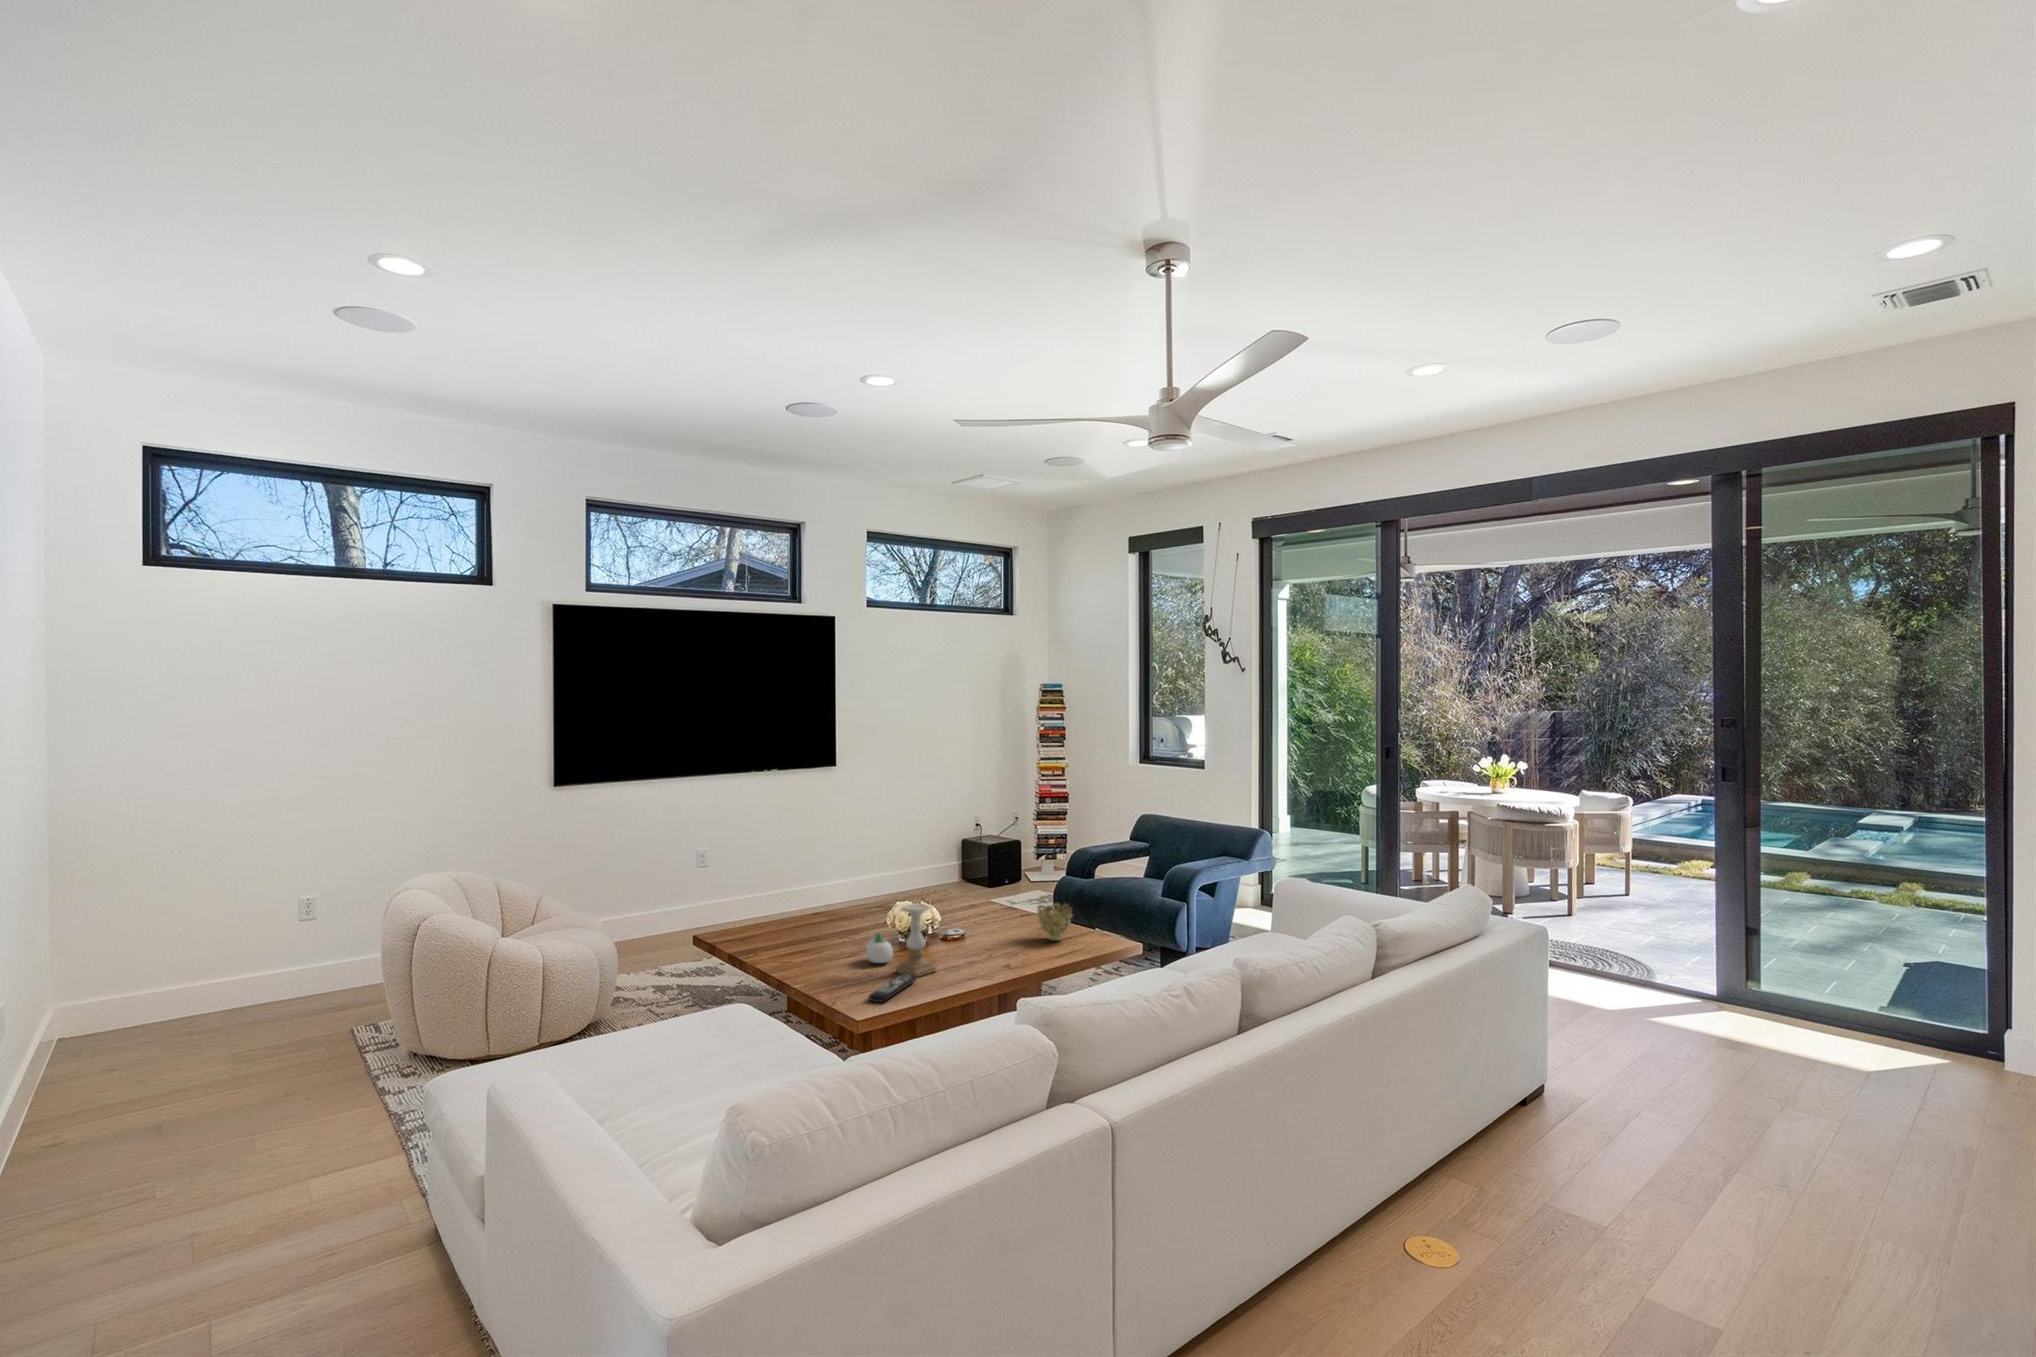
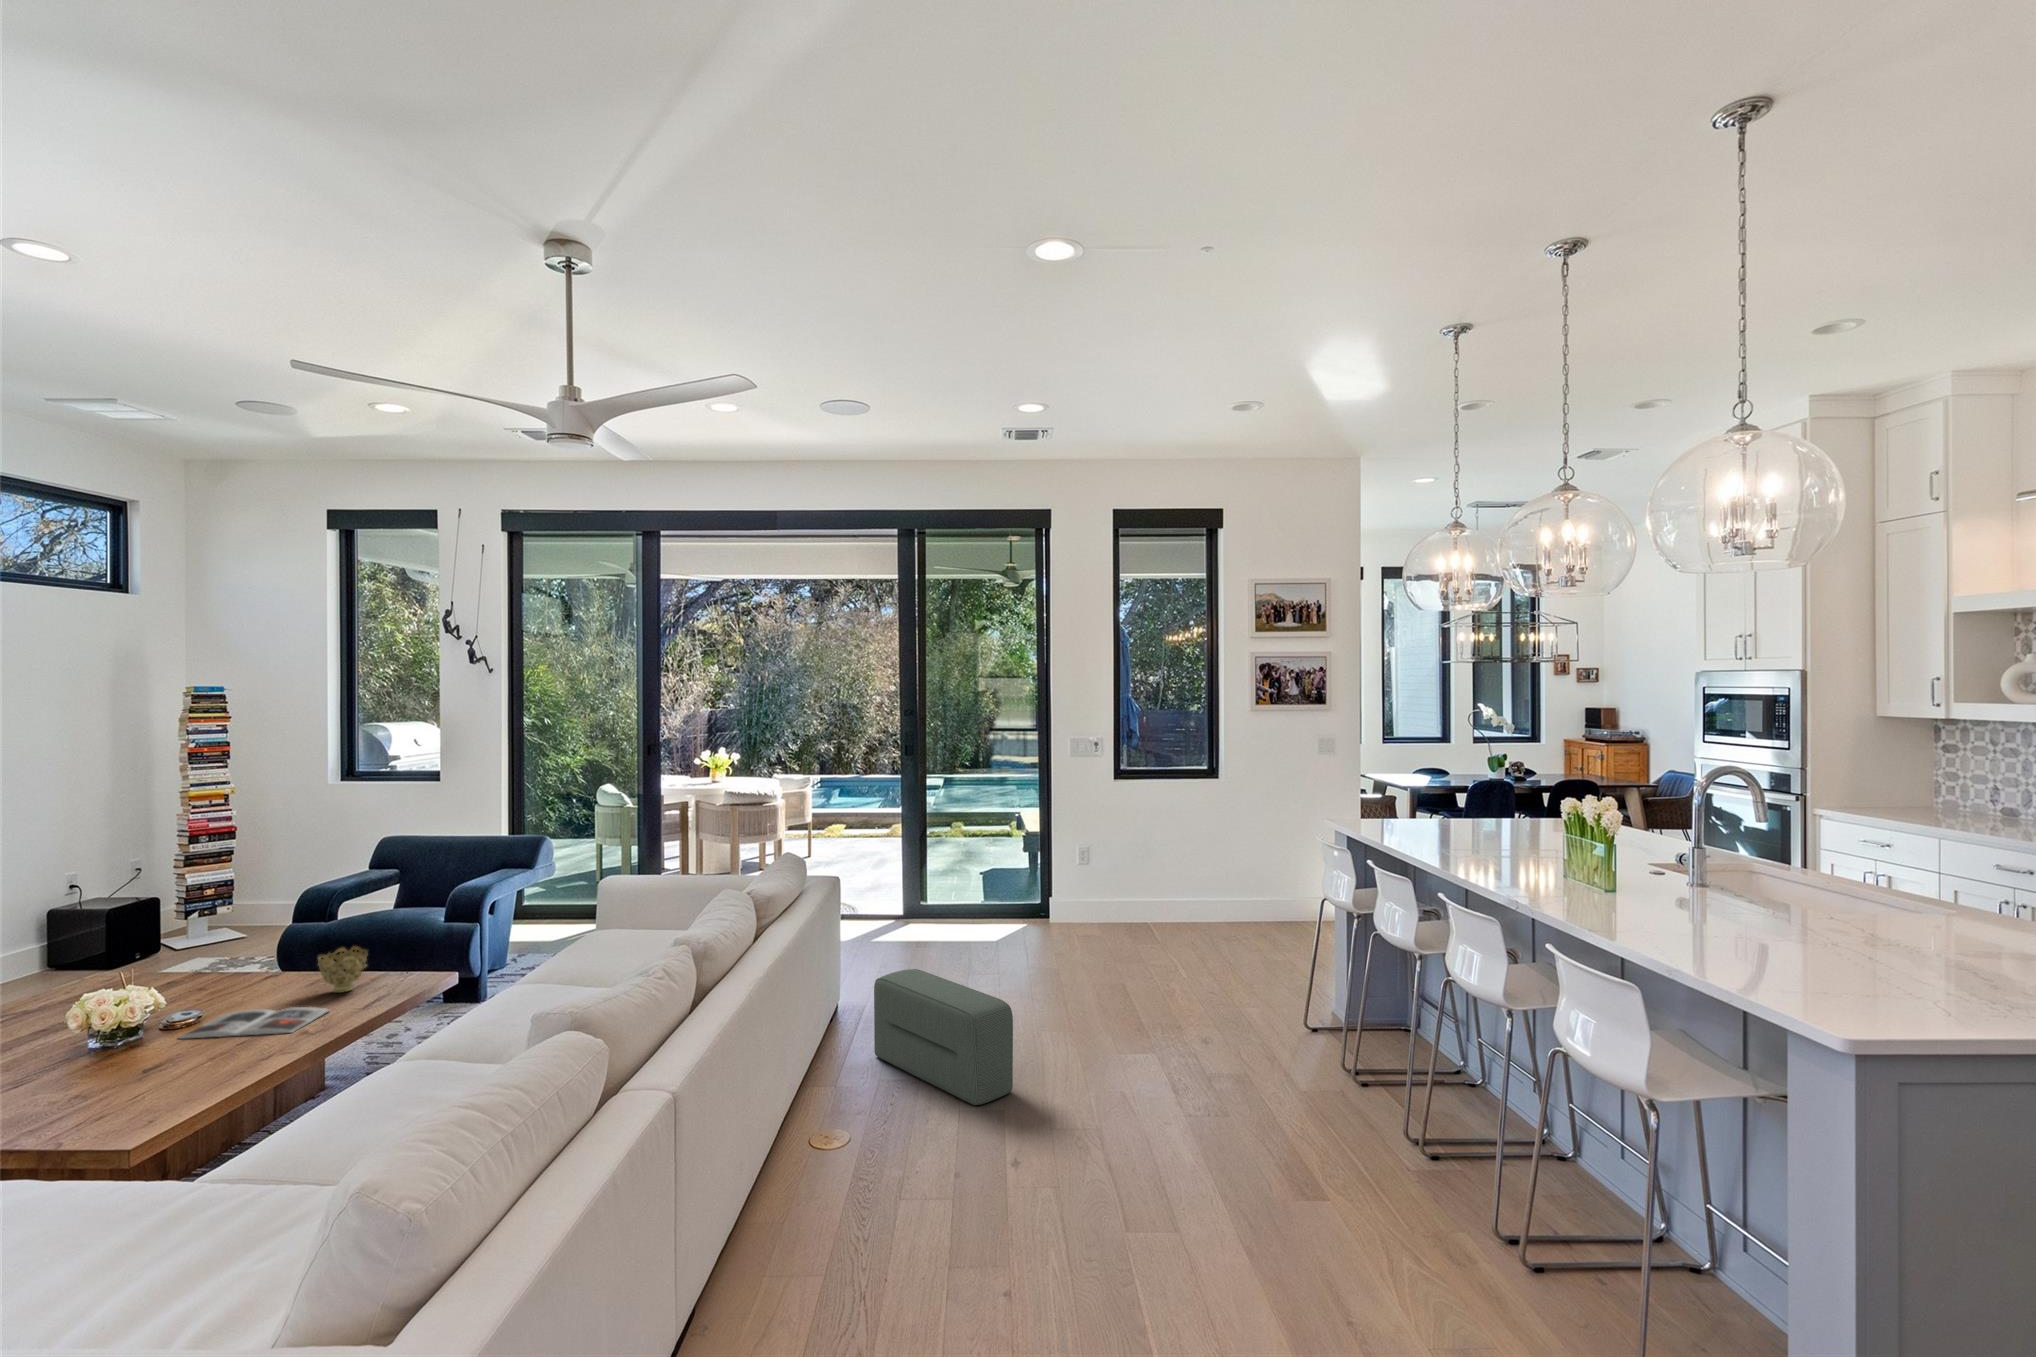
candle holder: present [896,904,936,977] -> none [128,981,200,1081]
succulent planter: present [866,933,893,963] -> none [54,1037,111,1081]
magazine: none [942,938,1034,964] -> present [180,1007,329,1039]
remote control: present [869,974,917,1002] -> none [122,1075,182,1122]
pouf: none [1562,1069,1762,1308] -> present [874,969,1013,1105]

